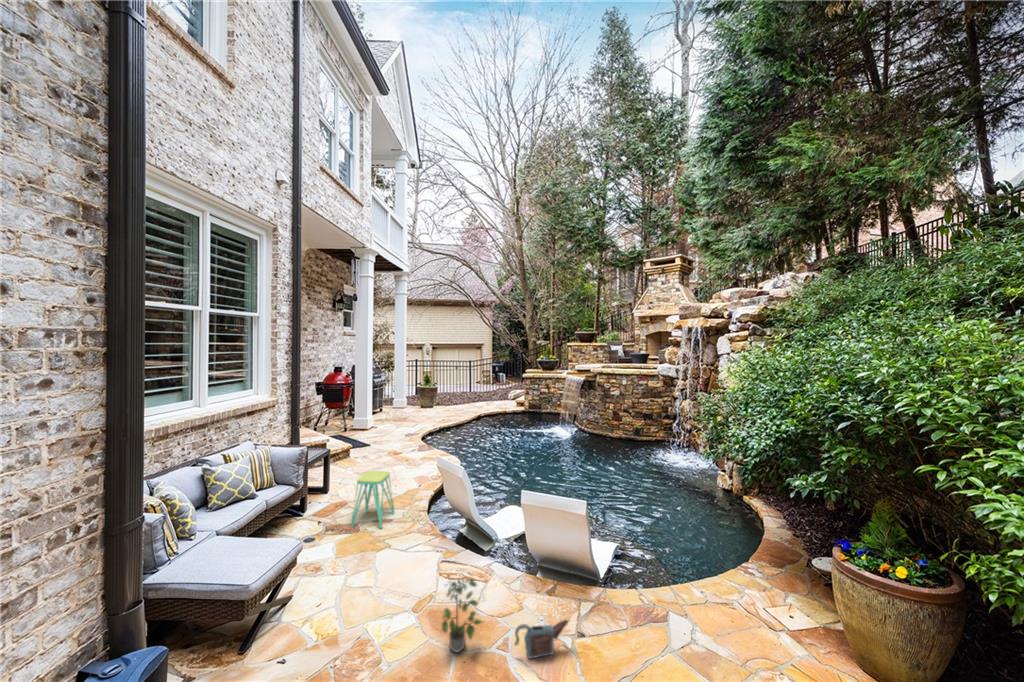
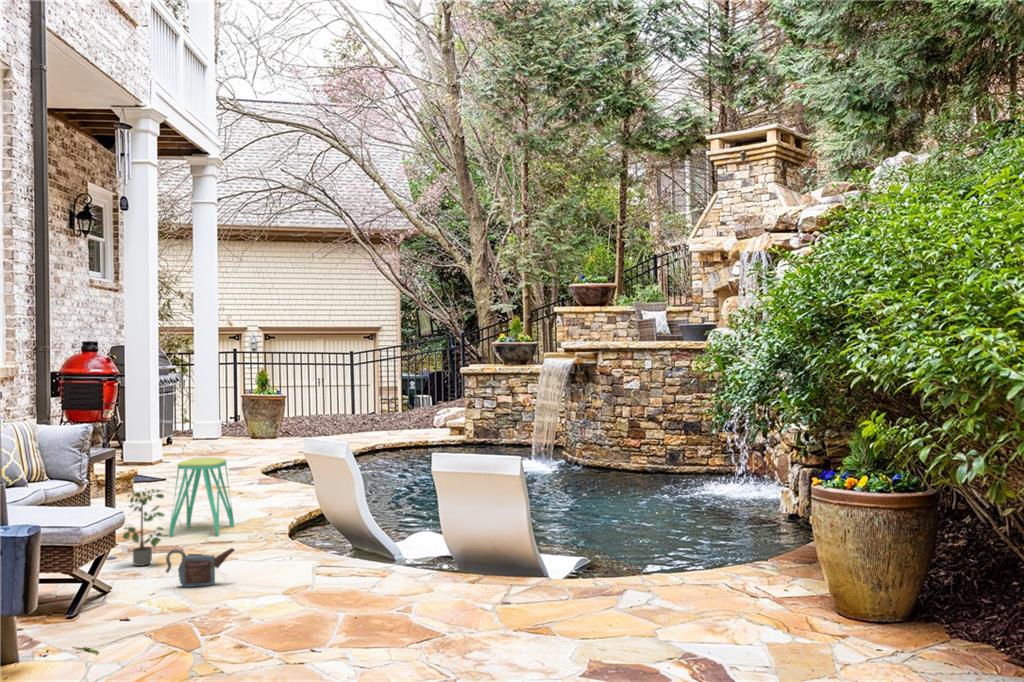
potted plant: present [442,579,482,652] -> present [123,489,167,566]
watering can: present [515,620,568,658] -> present [166,548,235,587]

